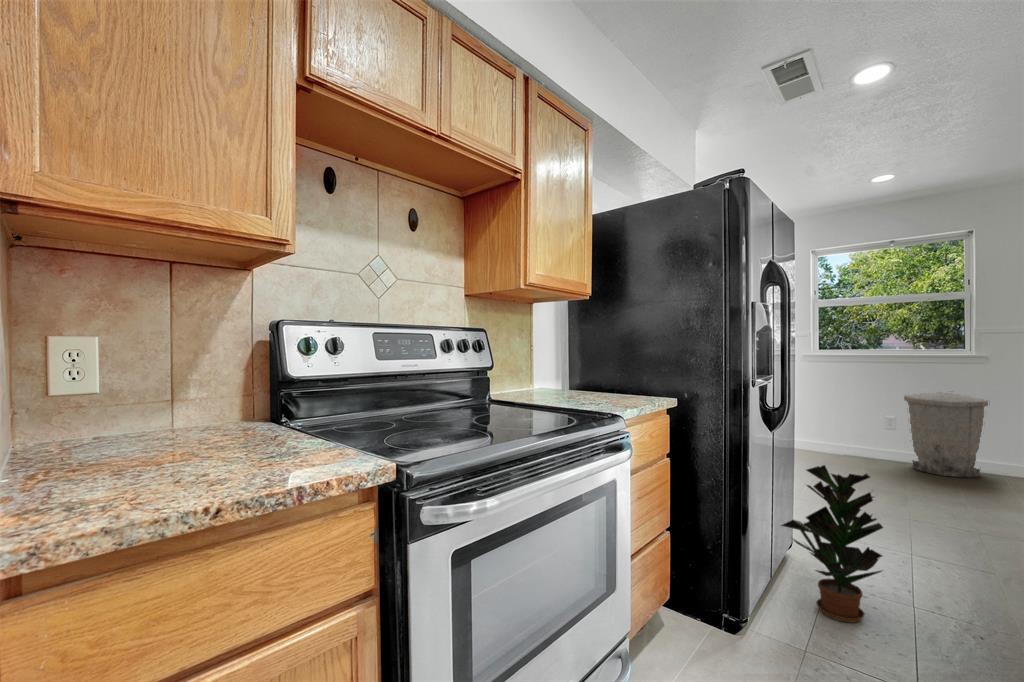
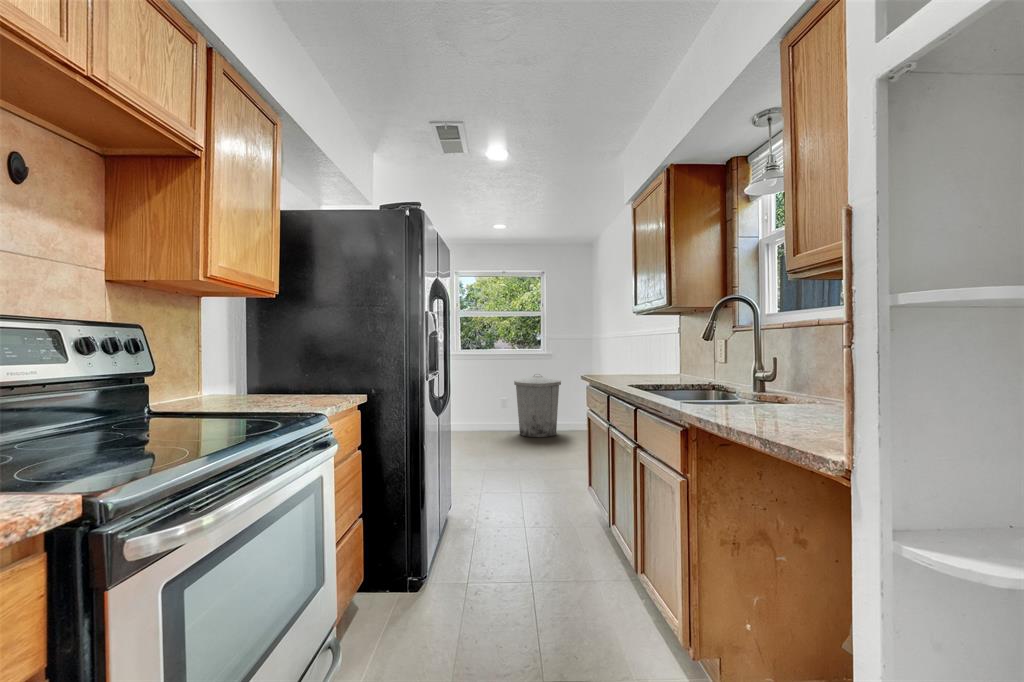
potted plant: present [781,465,883,623] -> none [447,438,517,558]

